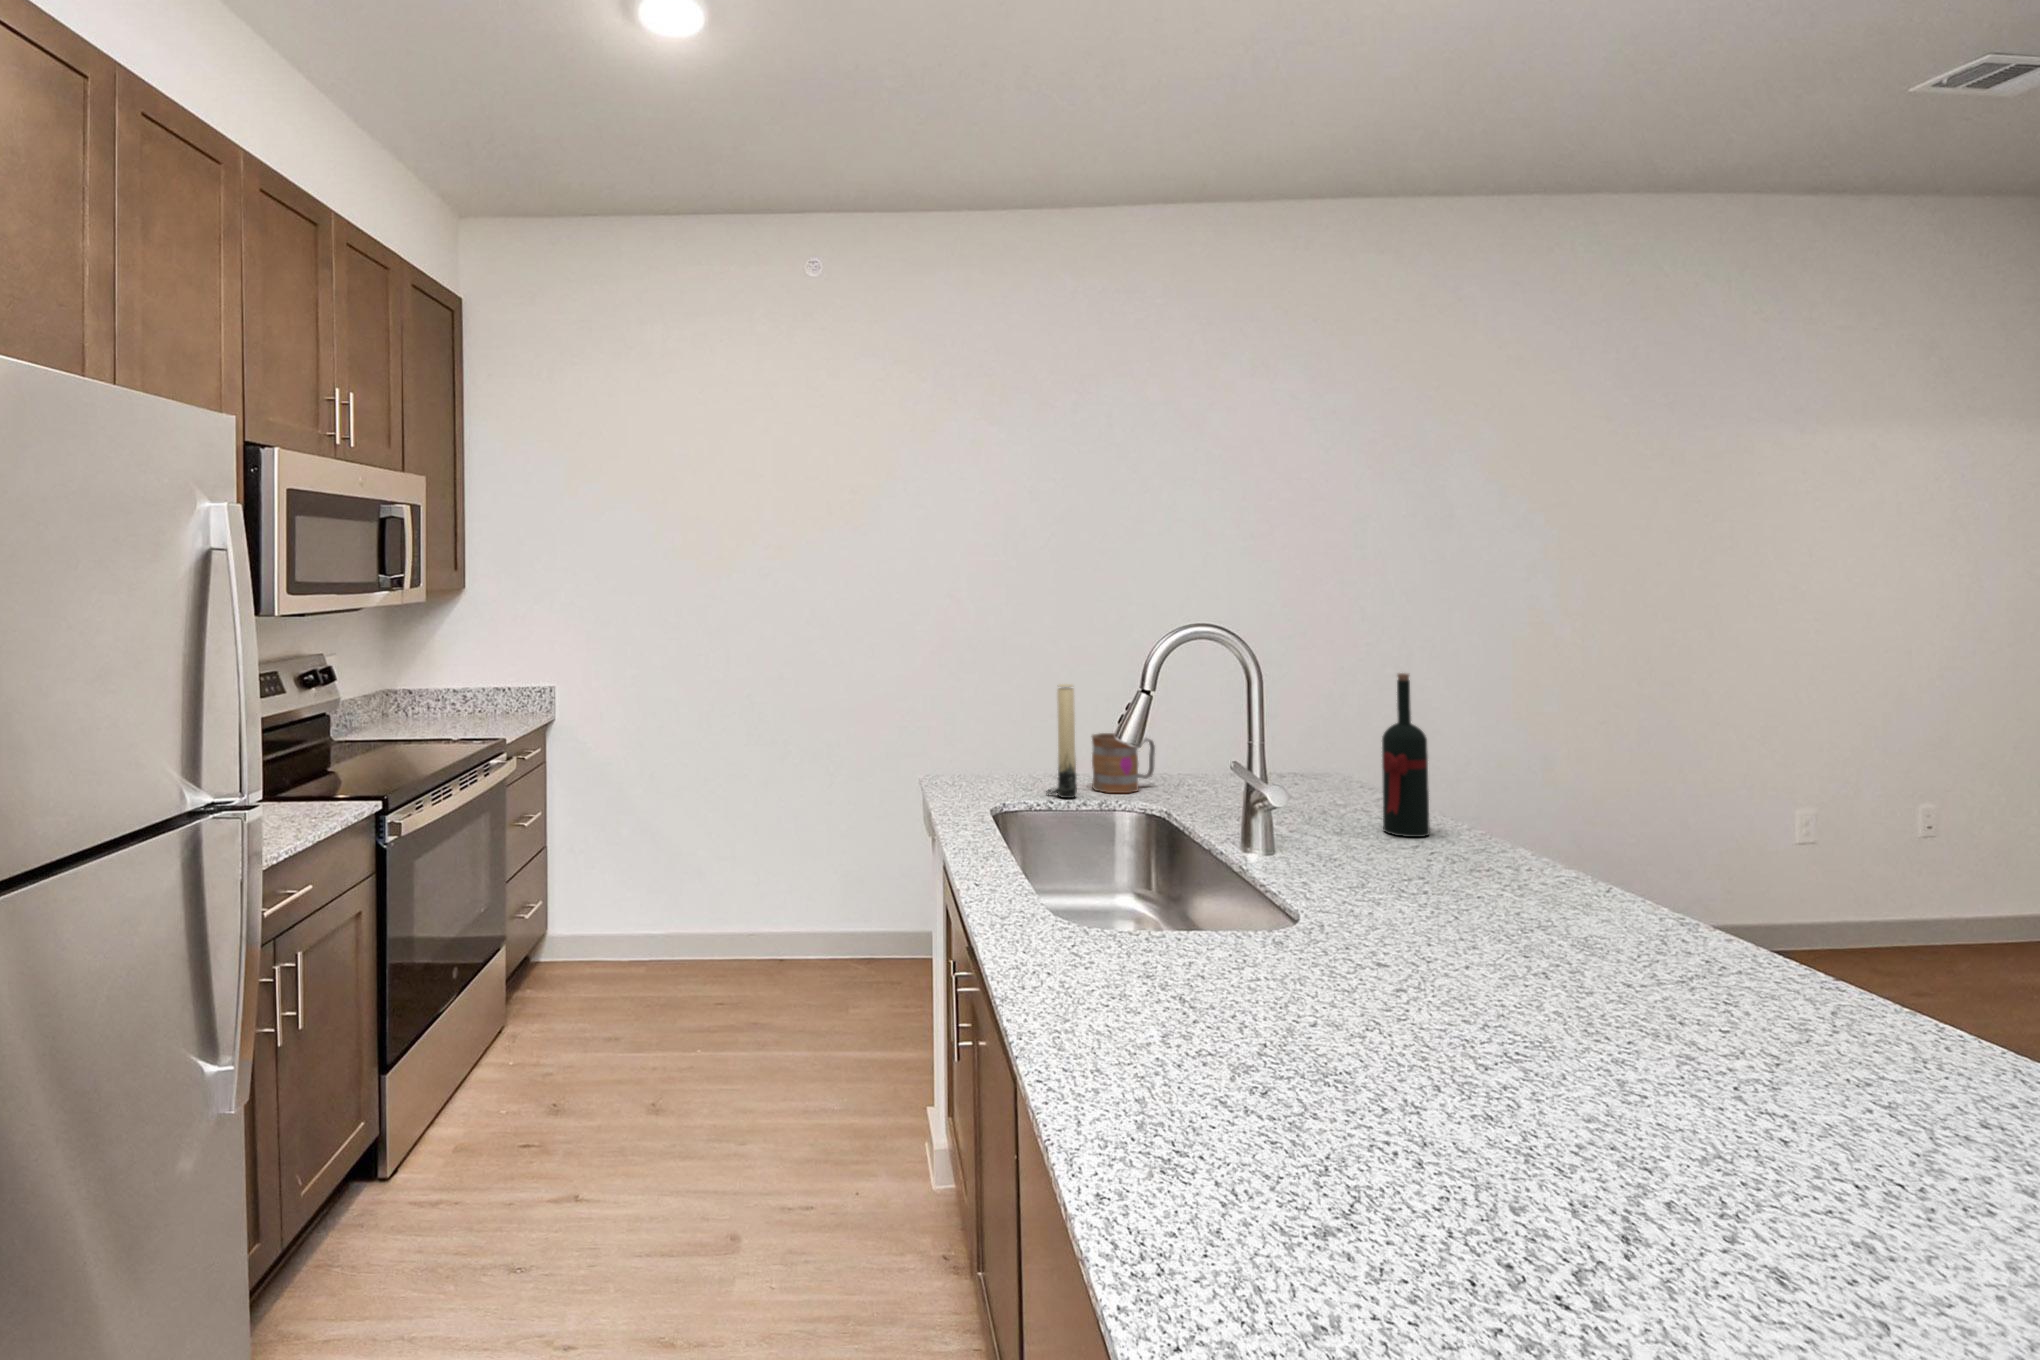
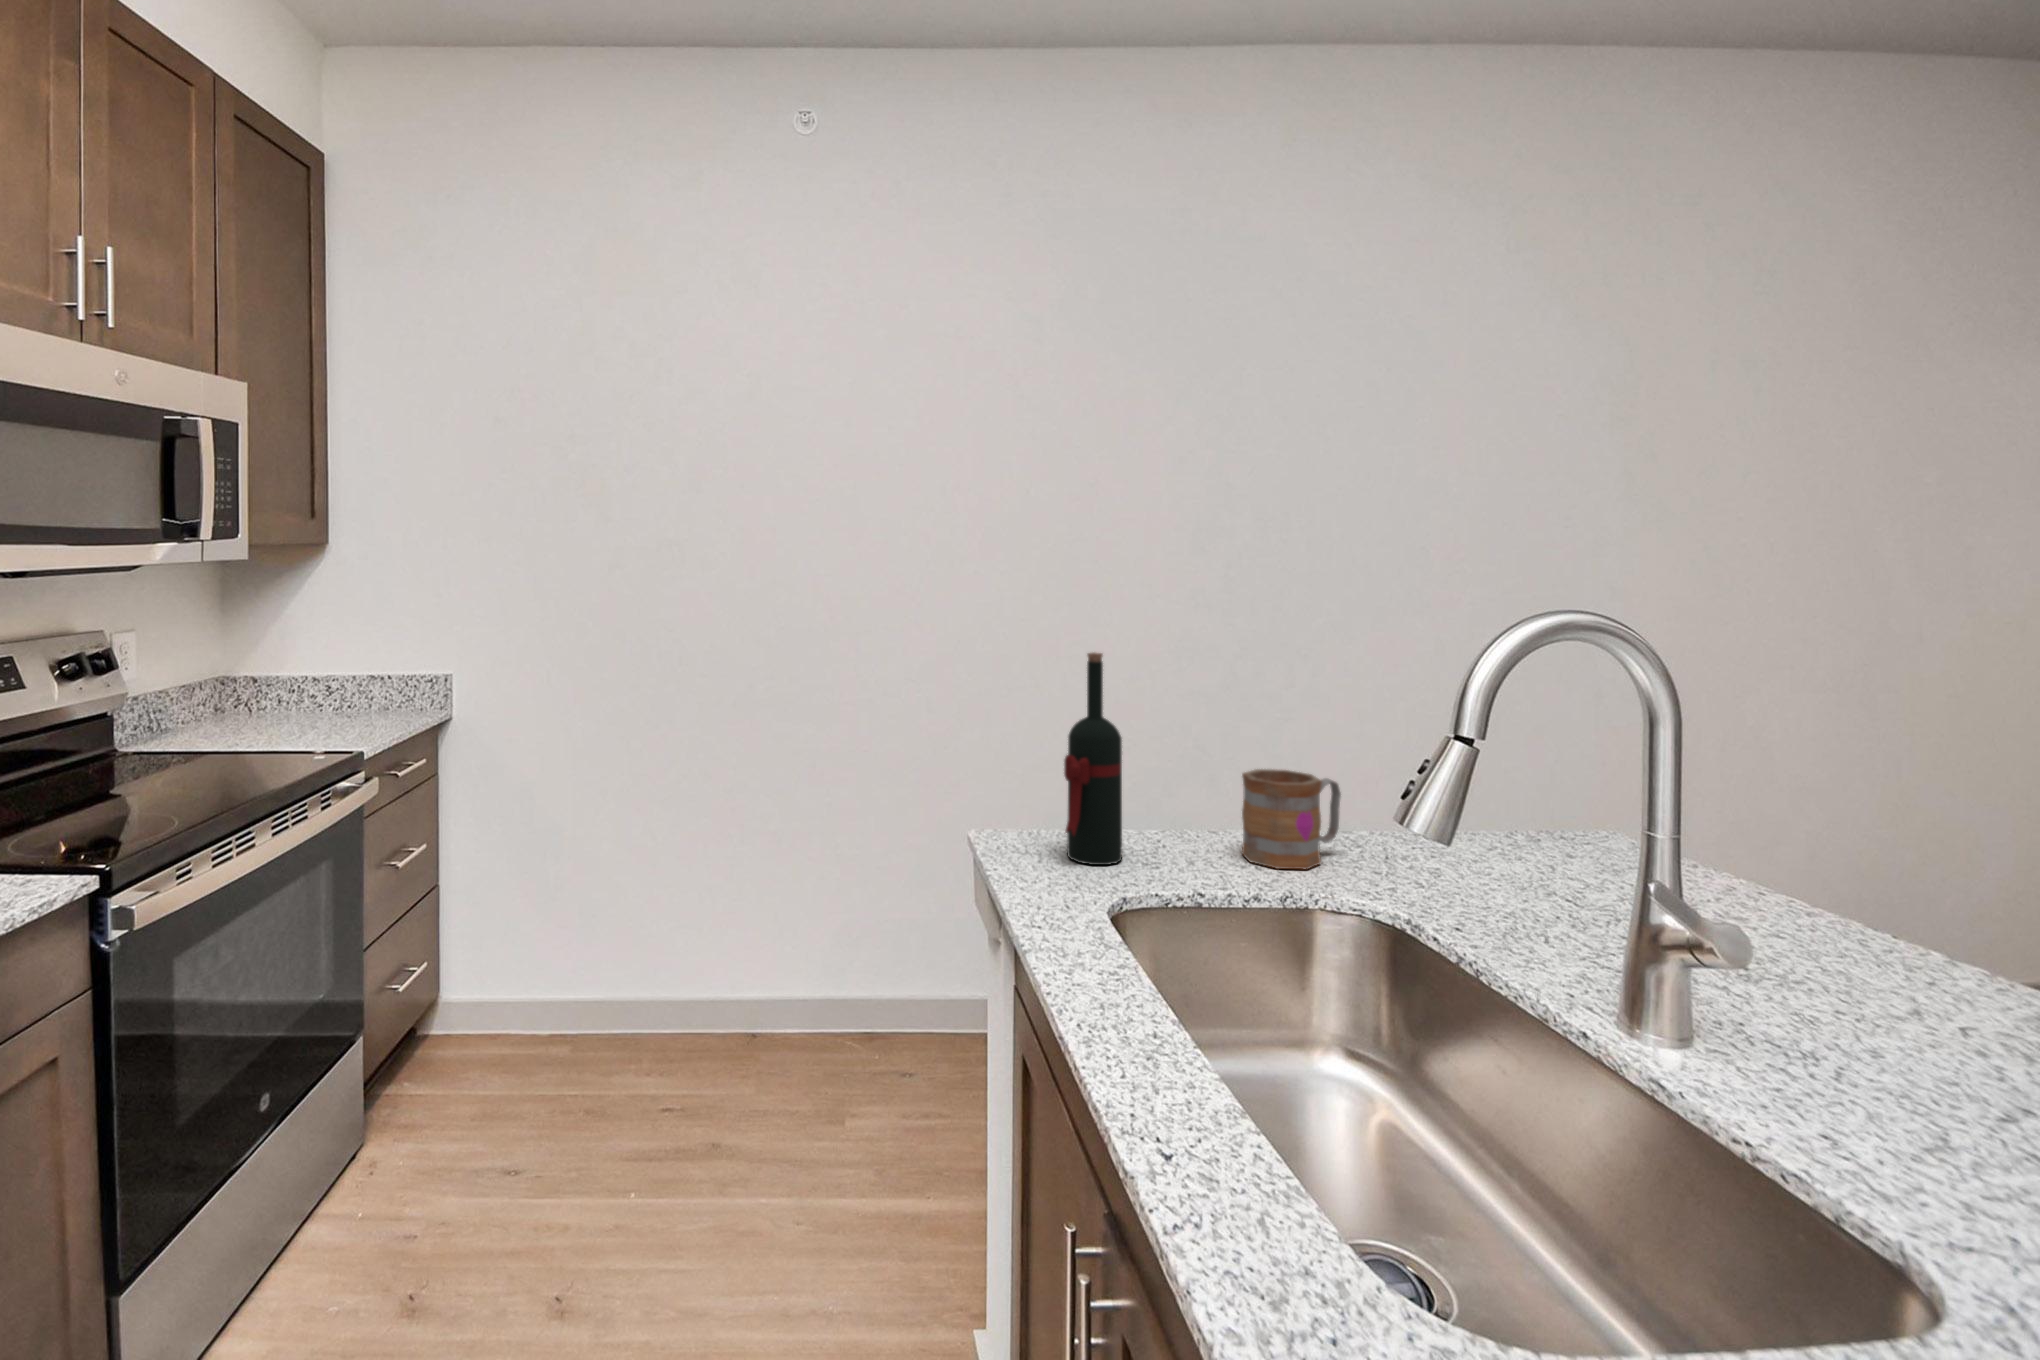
wine bottle: present [1382,673,1430,837] -> present [1064,652,1122,865]
candle: present [1046,684,1077,798] -> none [1178,695,1232,880]

